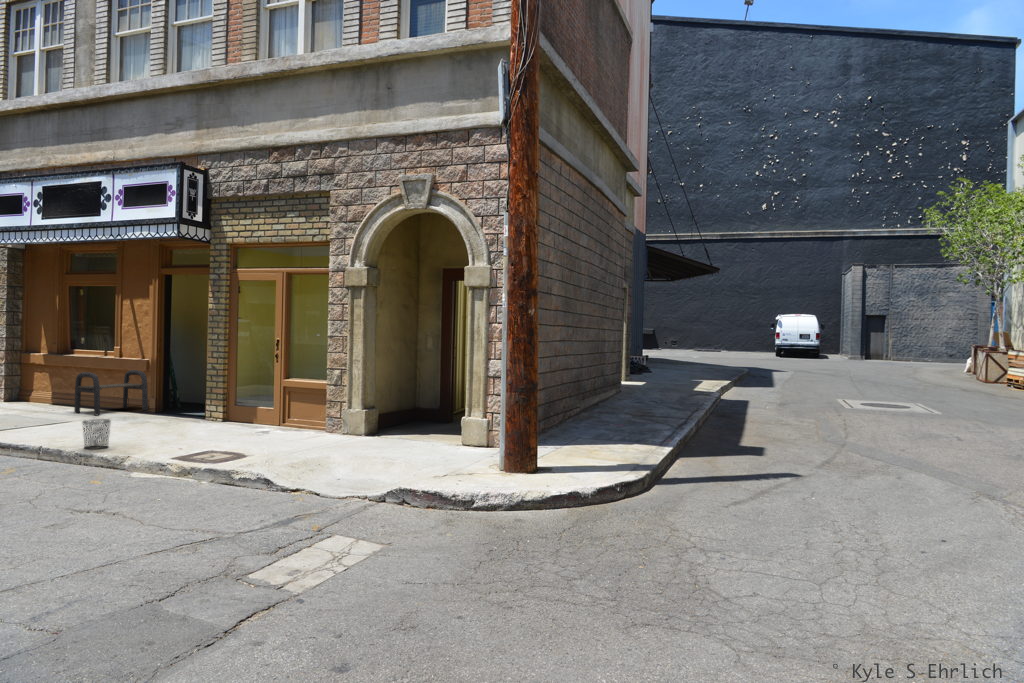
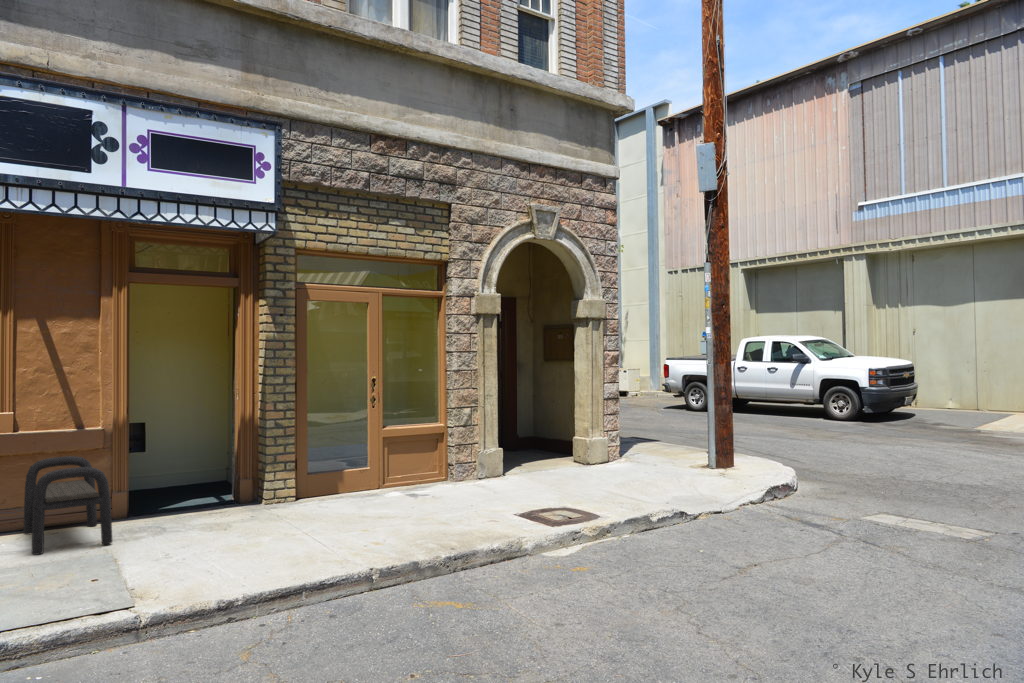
waste bin: present [83,419,111,450] -> none [437,500,473,546]

